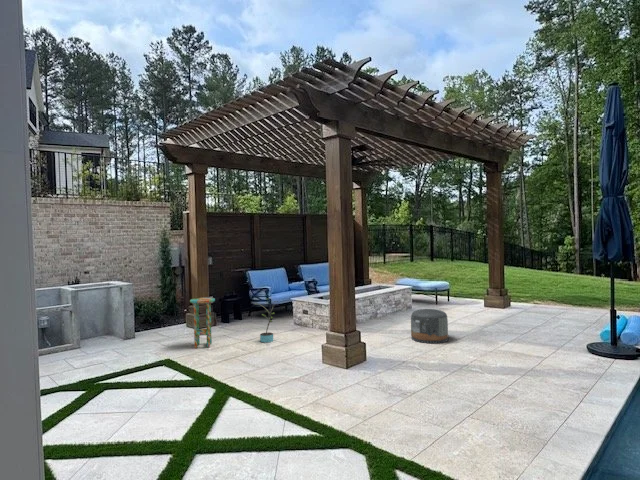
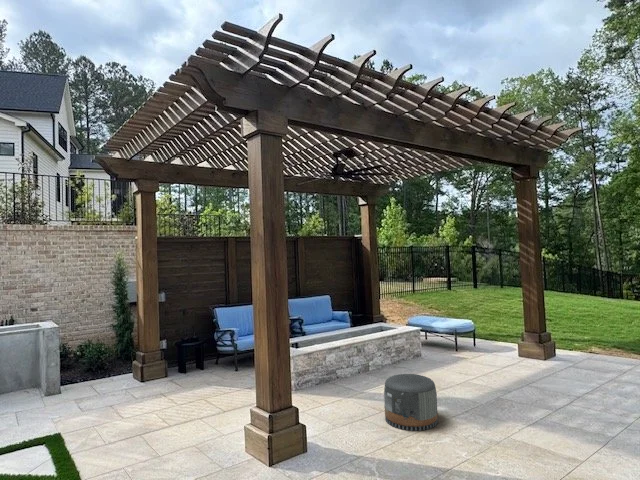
side table: present [190,297,215,348] -> none [95,349,129,417]
potted plant: present [255,304,275,342] -> none [179,351,210,411]

